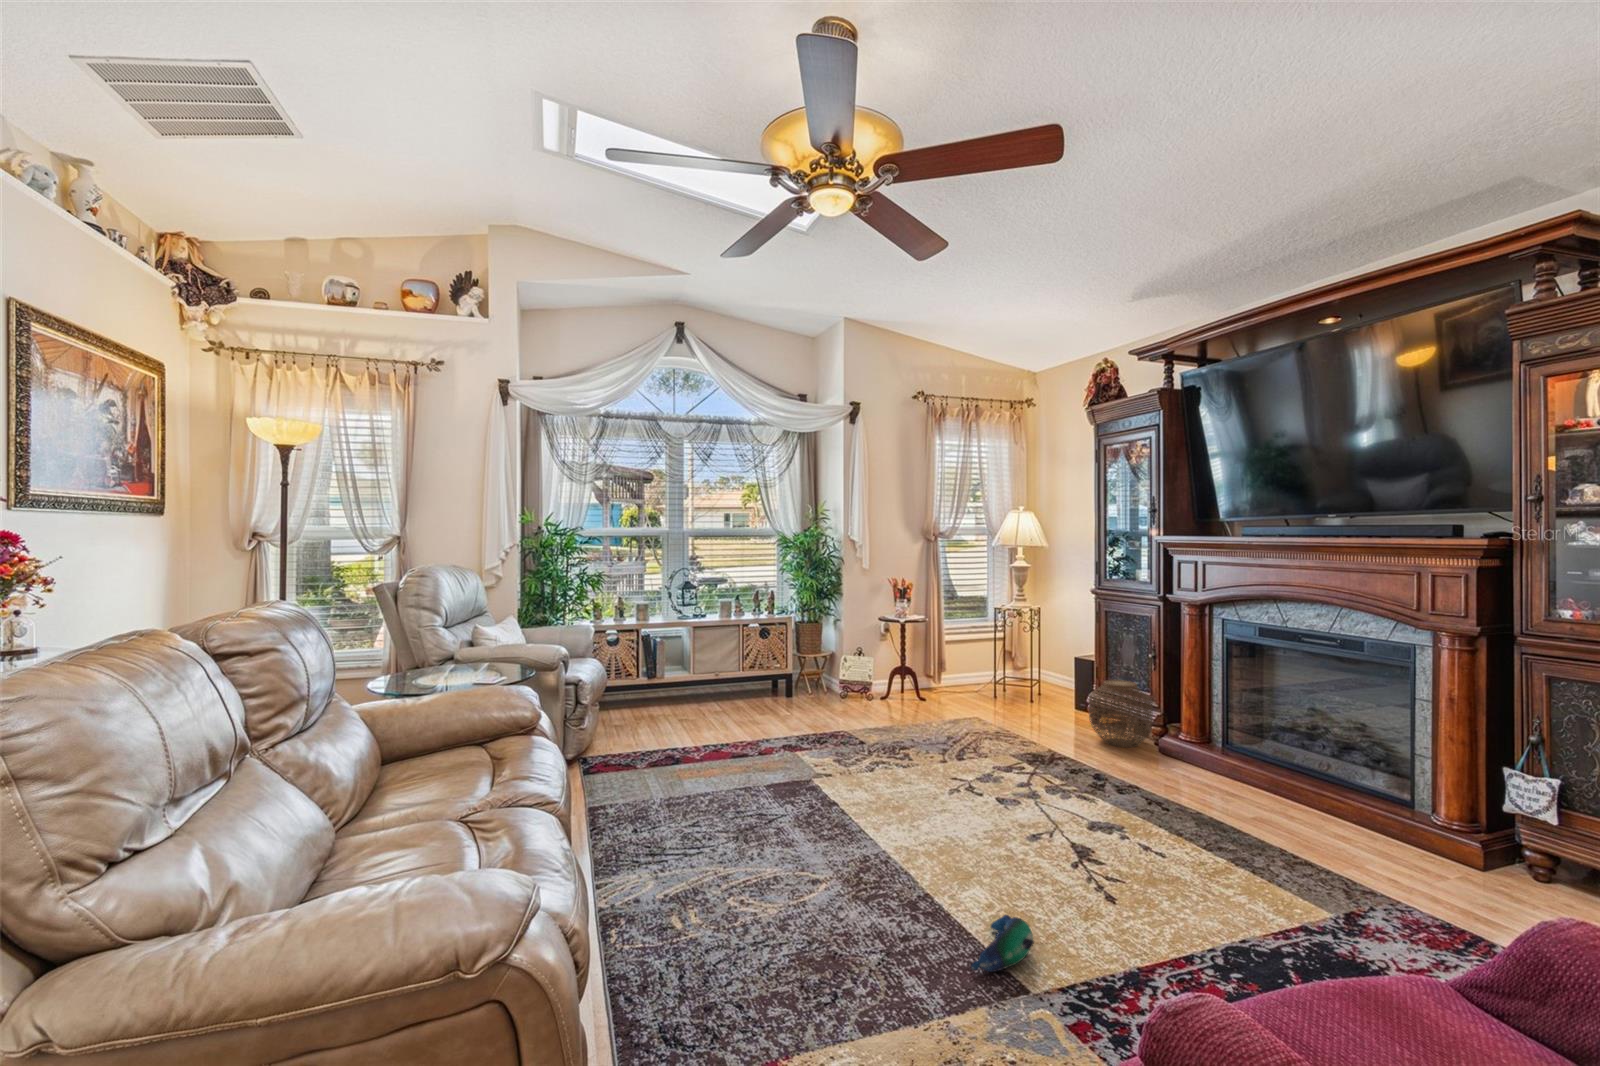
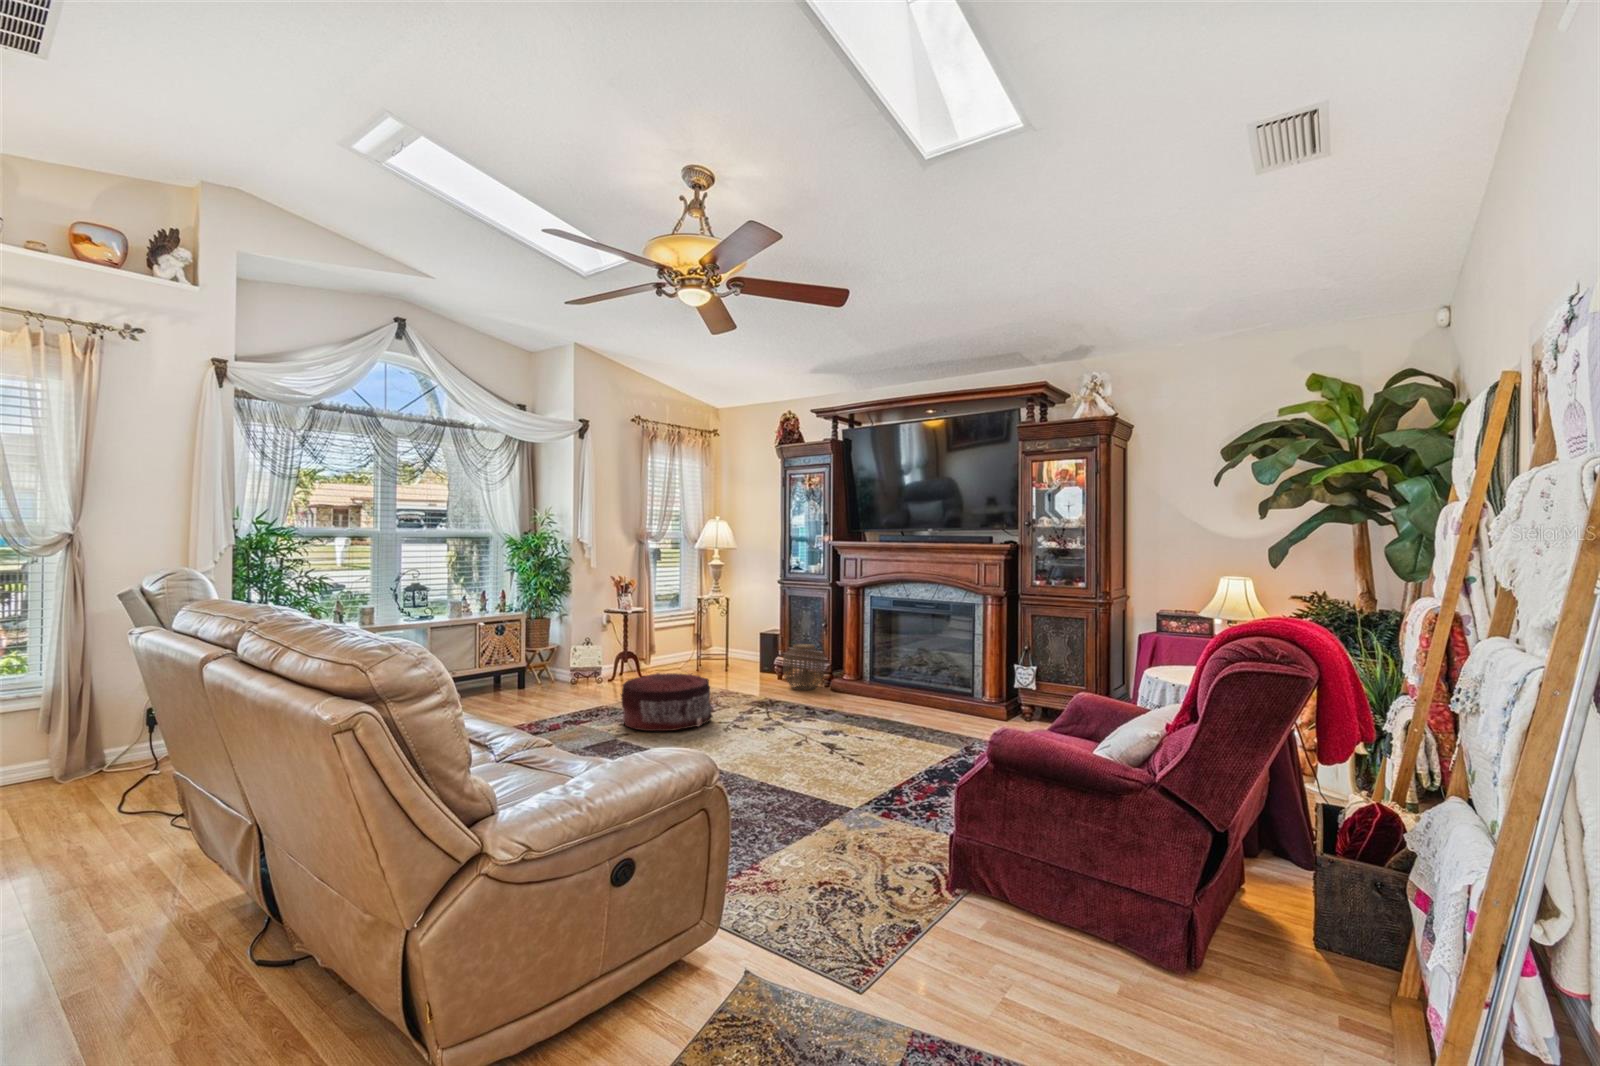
pouf: none [838,703,952,784] -> present [621,673,713,731]
plush toy: present [971,915,1034,972] -> none [809,775,846,806]

